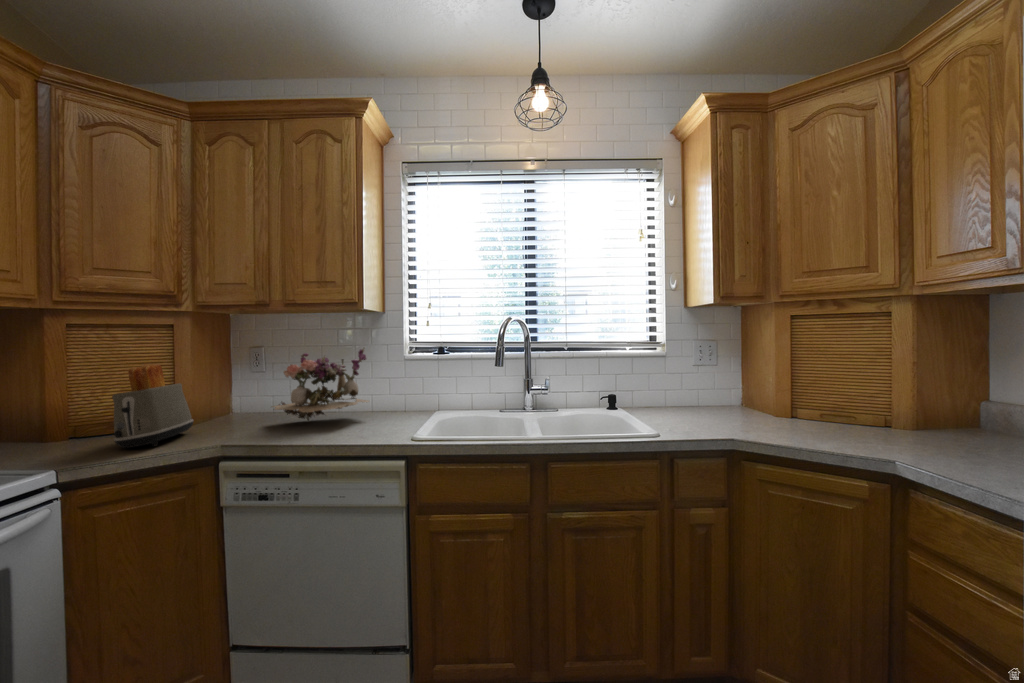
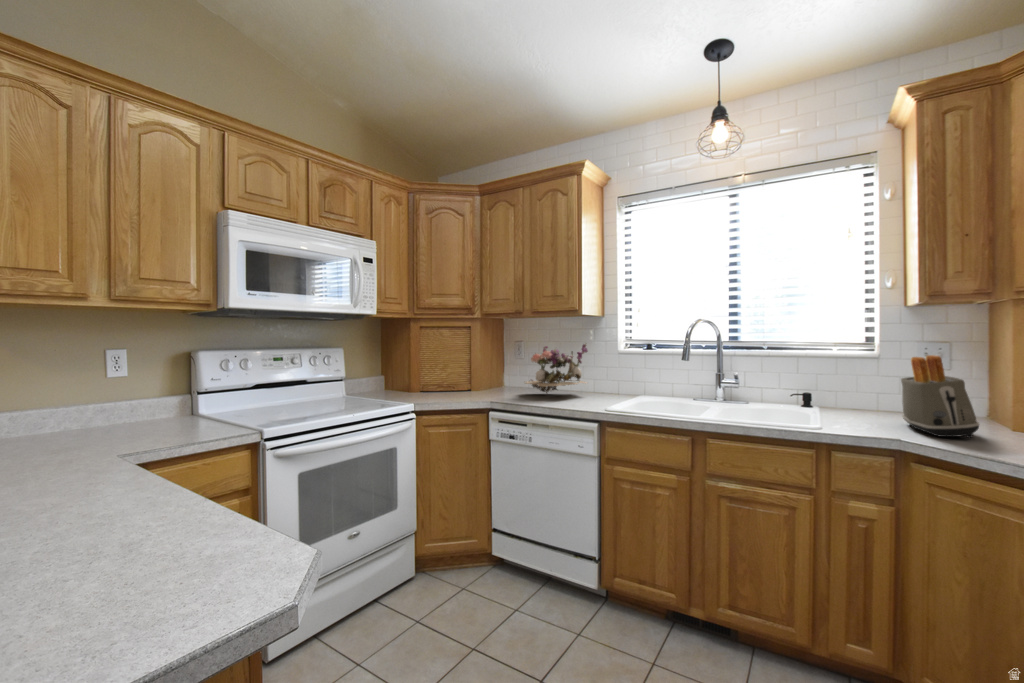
toaster: present [112,364,193,448] -> present [901,355,979,438]

